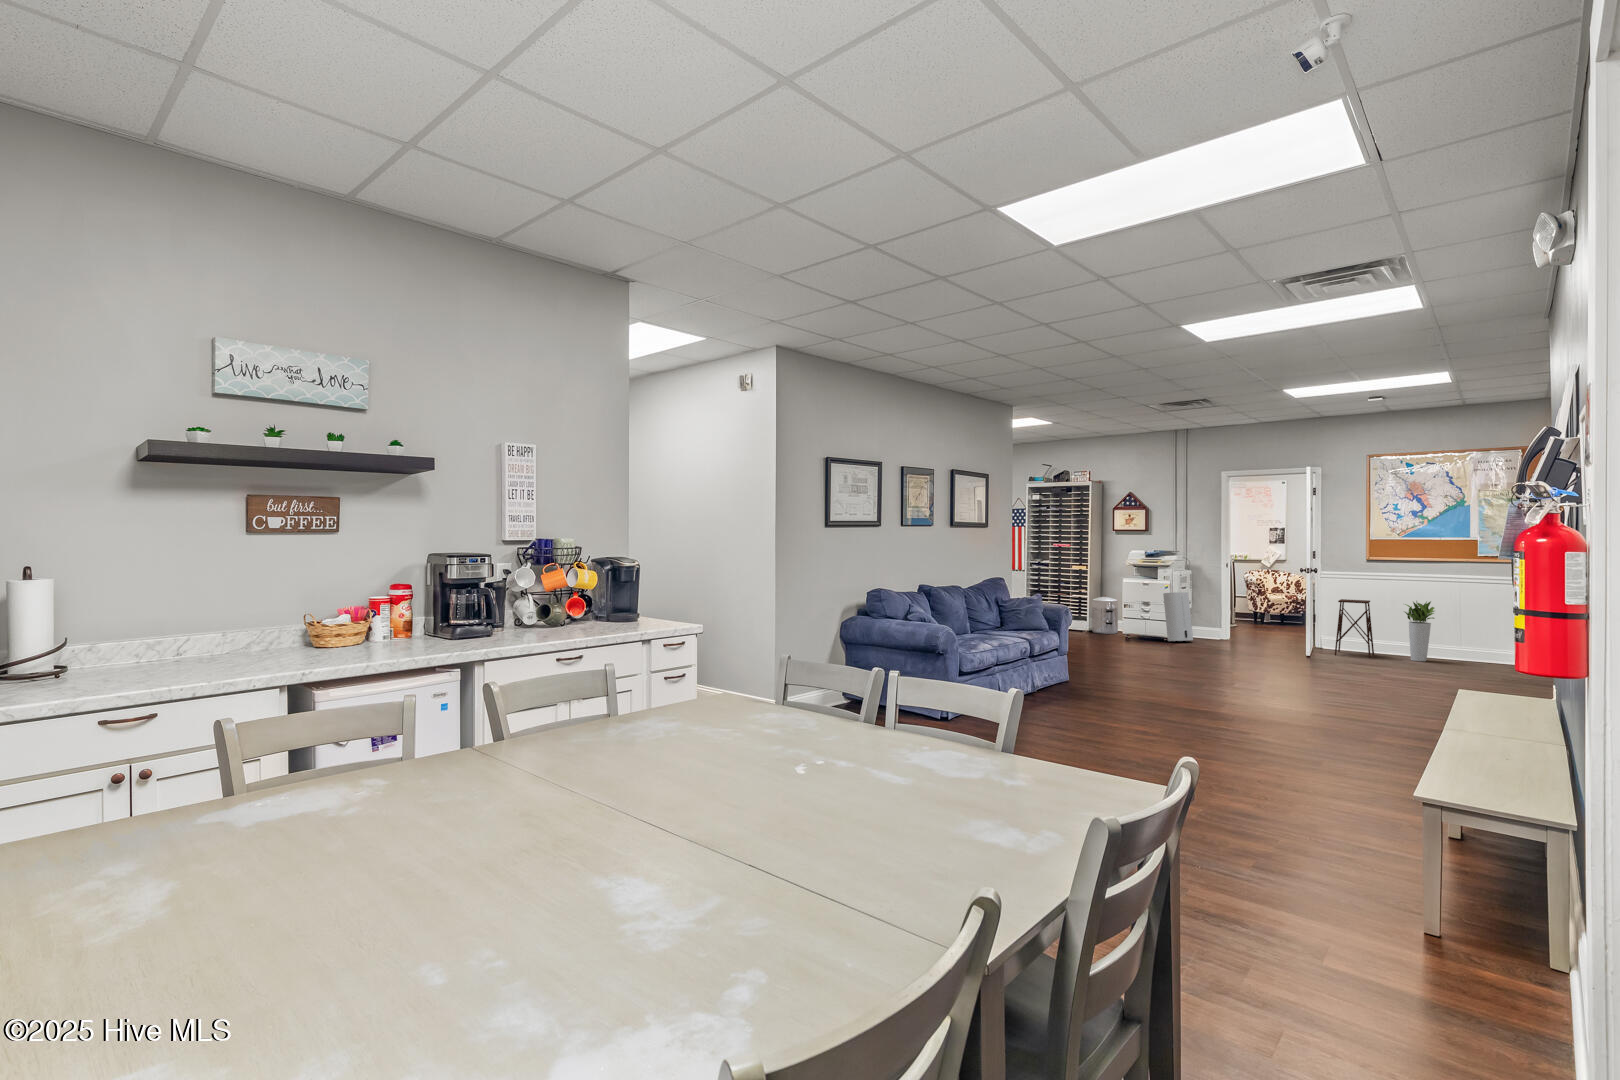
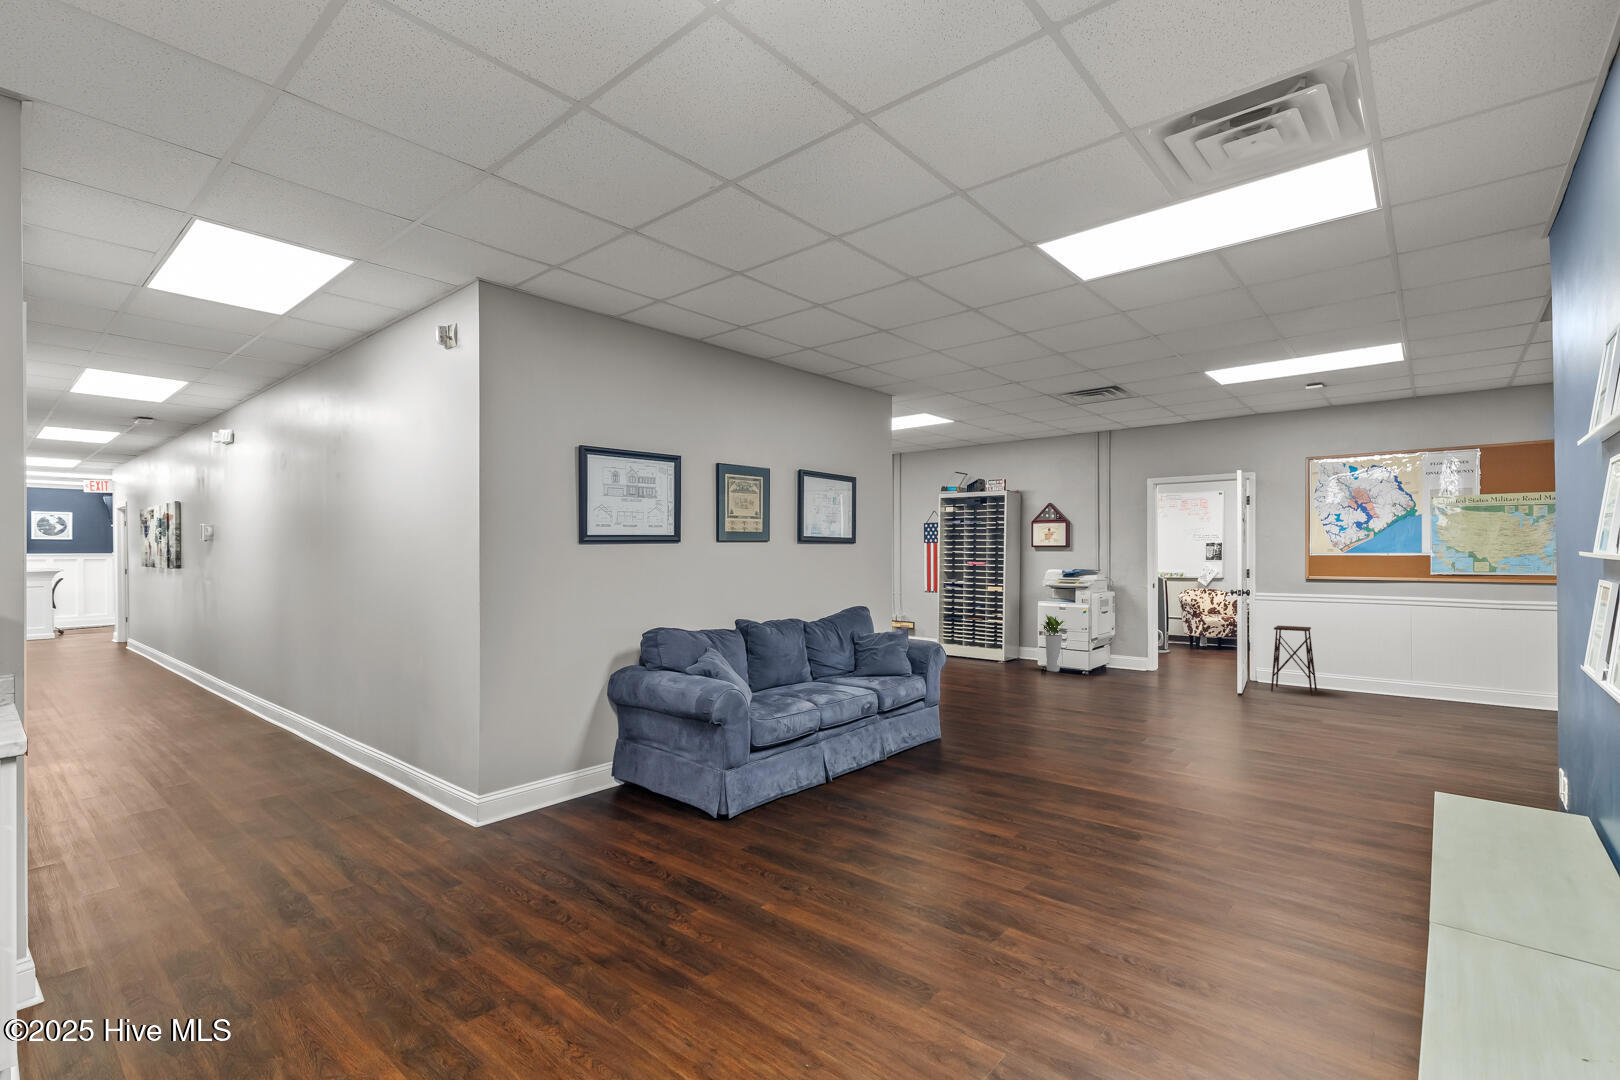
air purifier: present [1163,592,1193,642] -> none [1079,617,1113,674]
waste bin: present [1092,595,1118,634] -> none [1006,620,1034,663]
planter: present [1405,601,1434,661] -> present [1042,615,1064,671]

